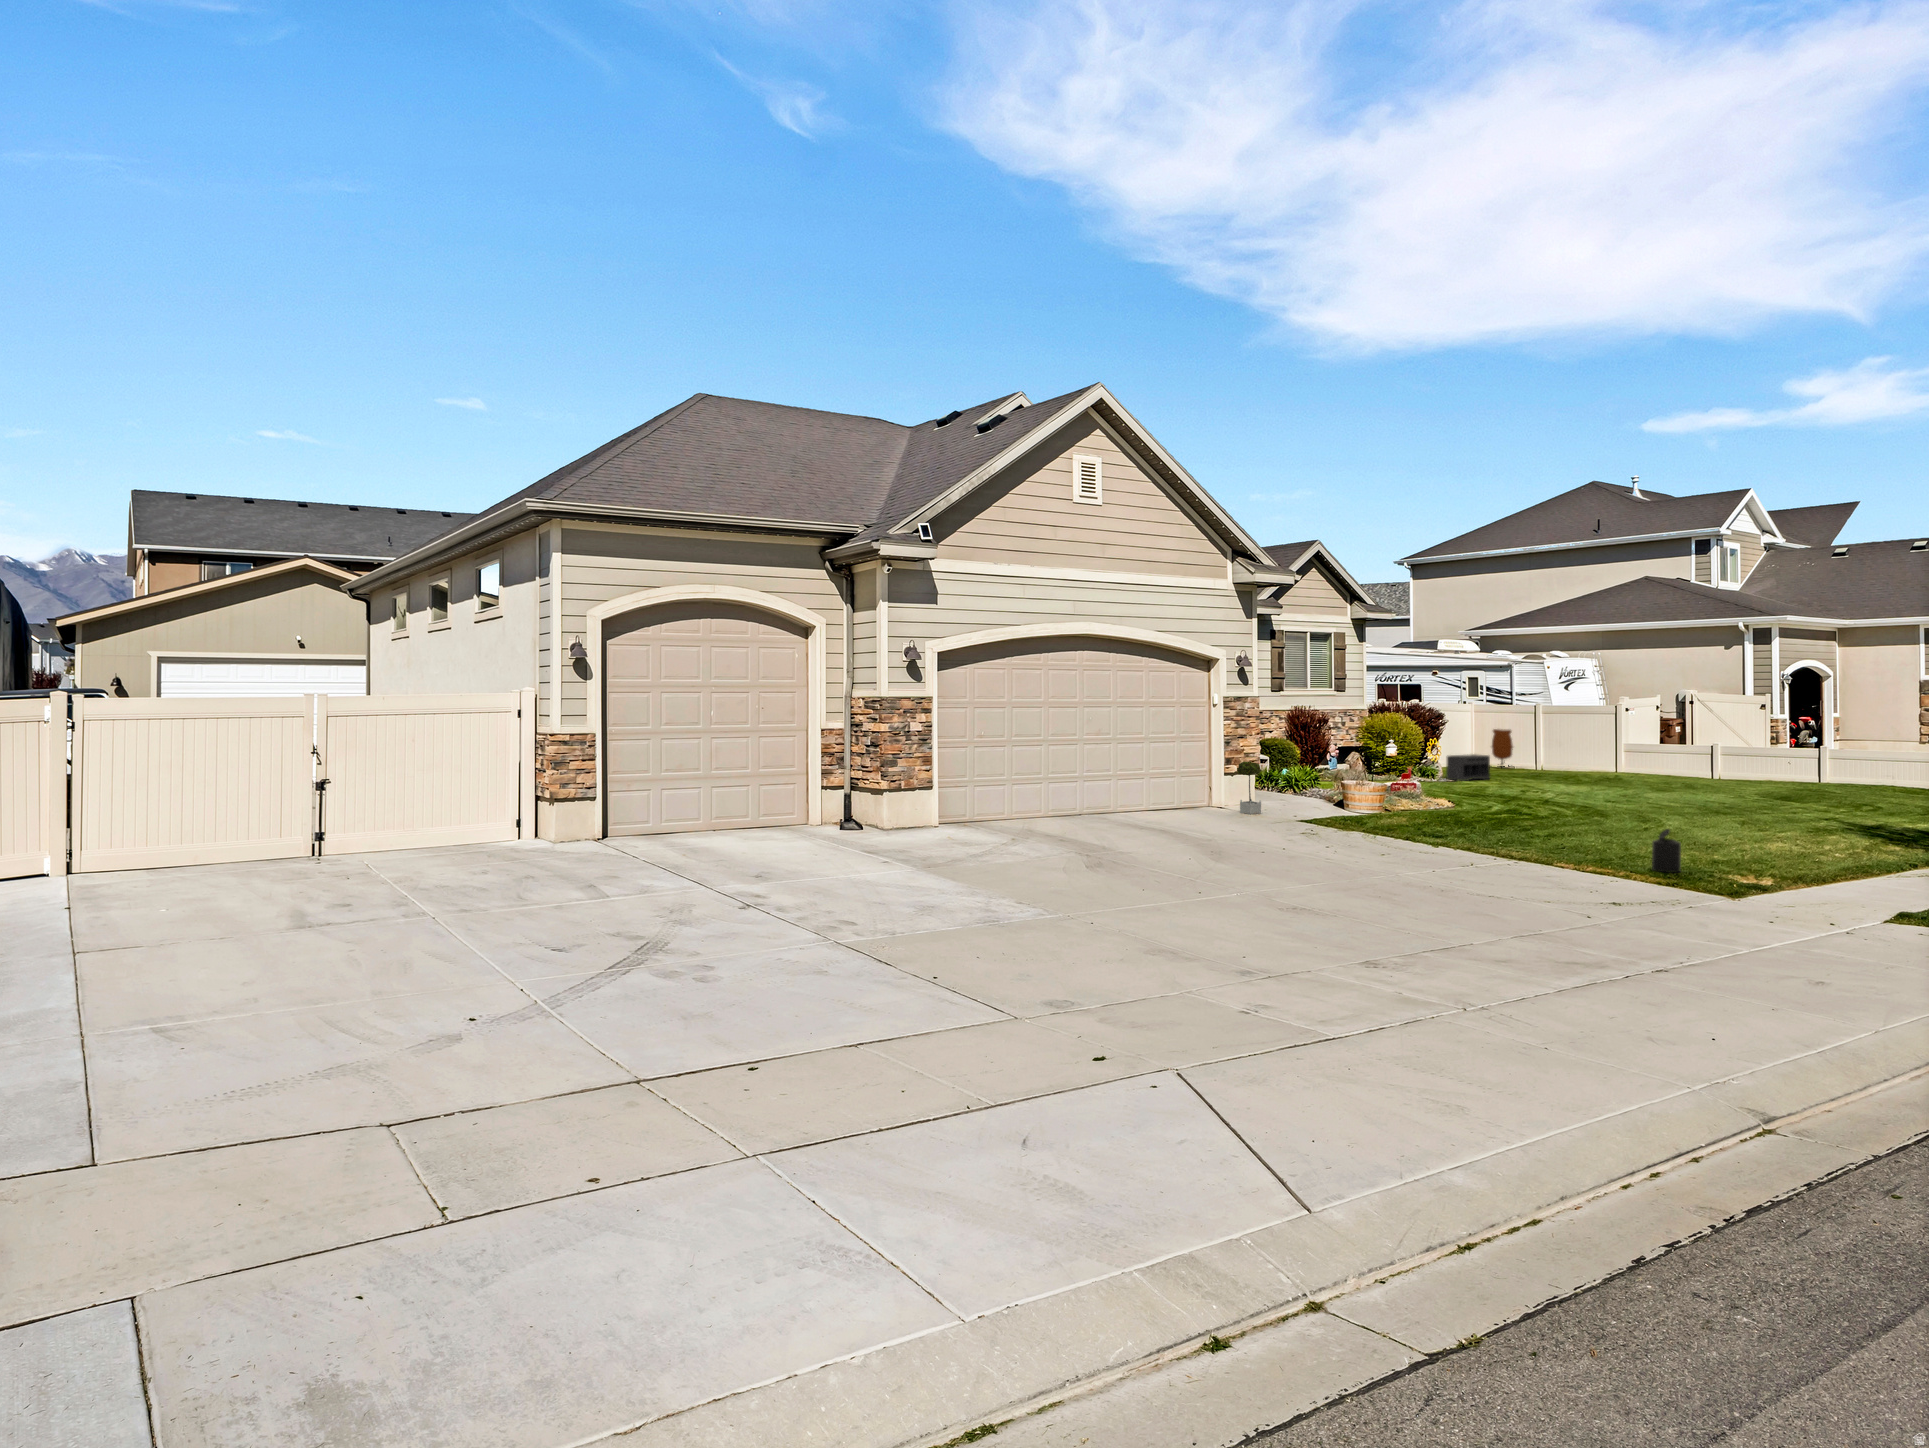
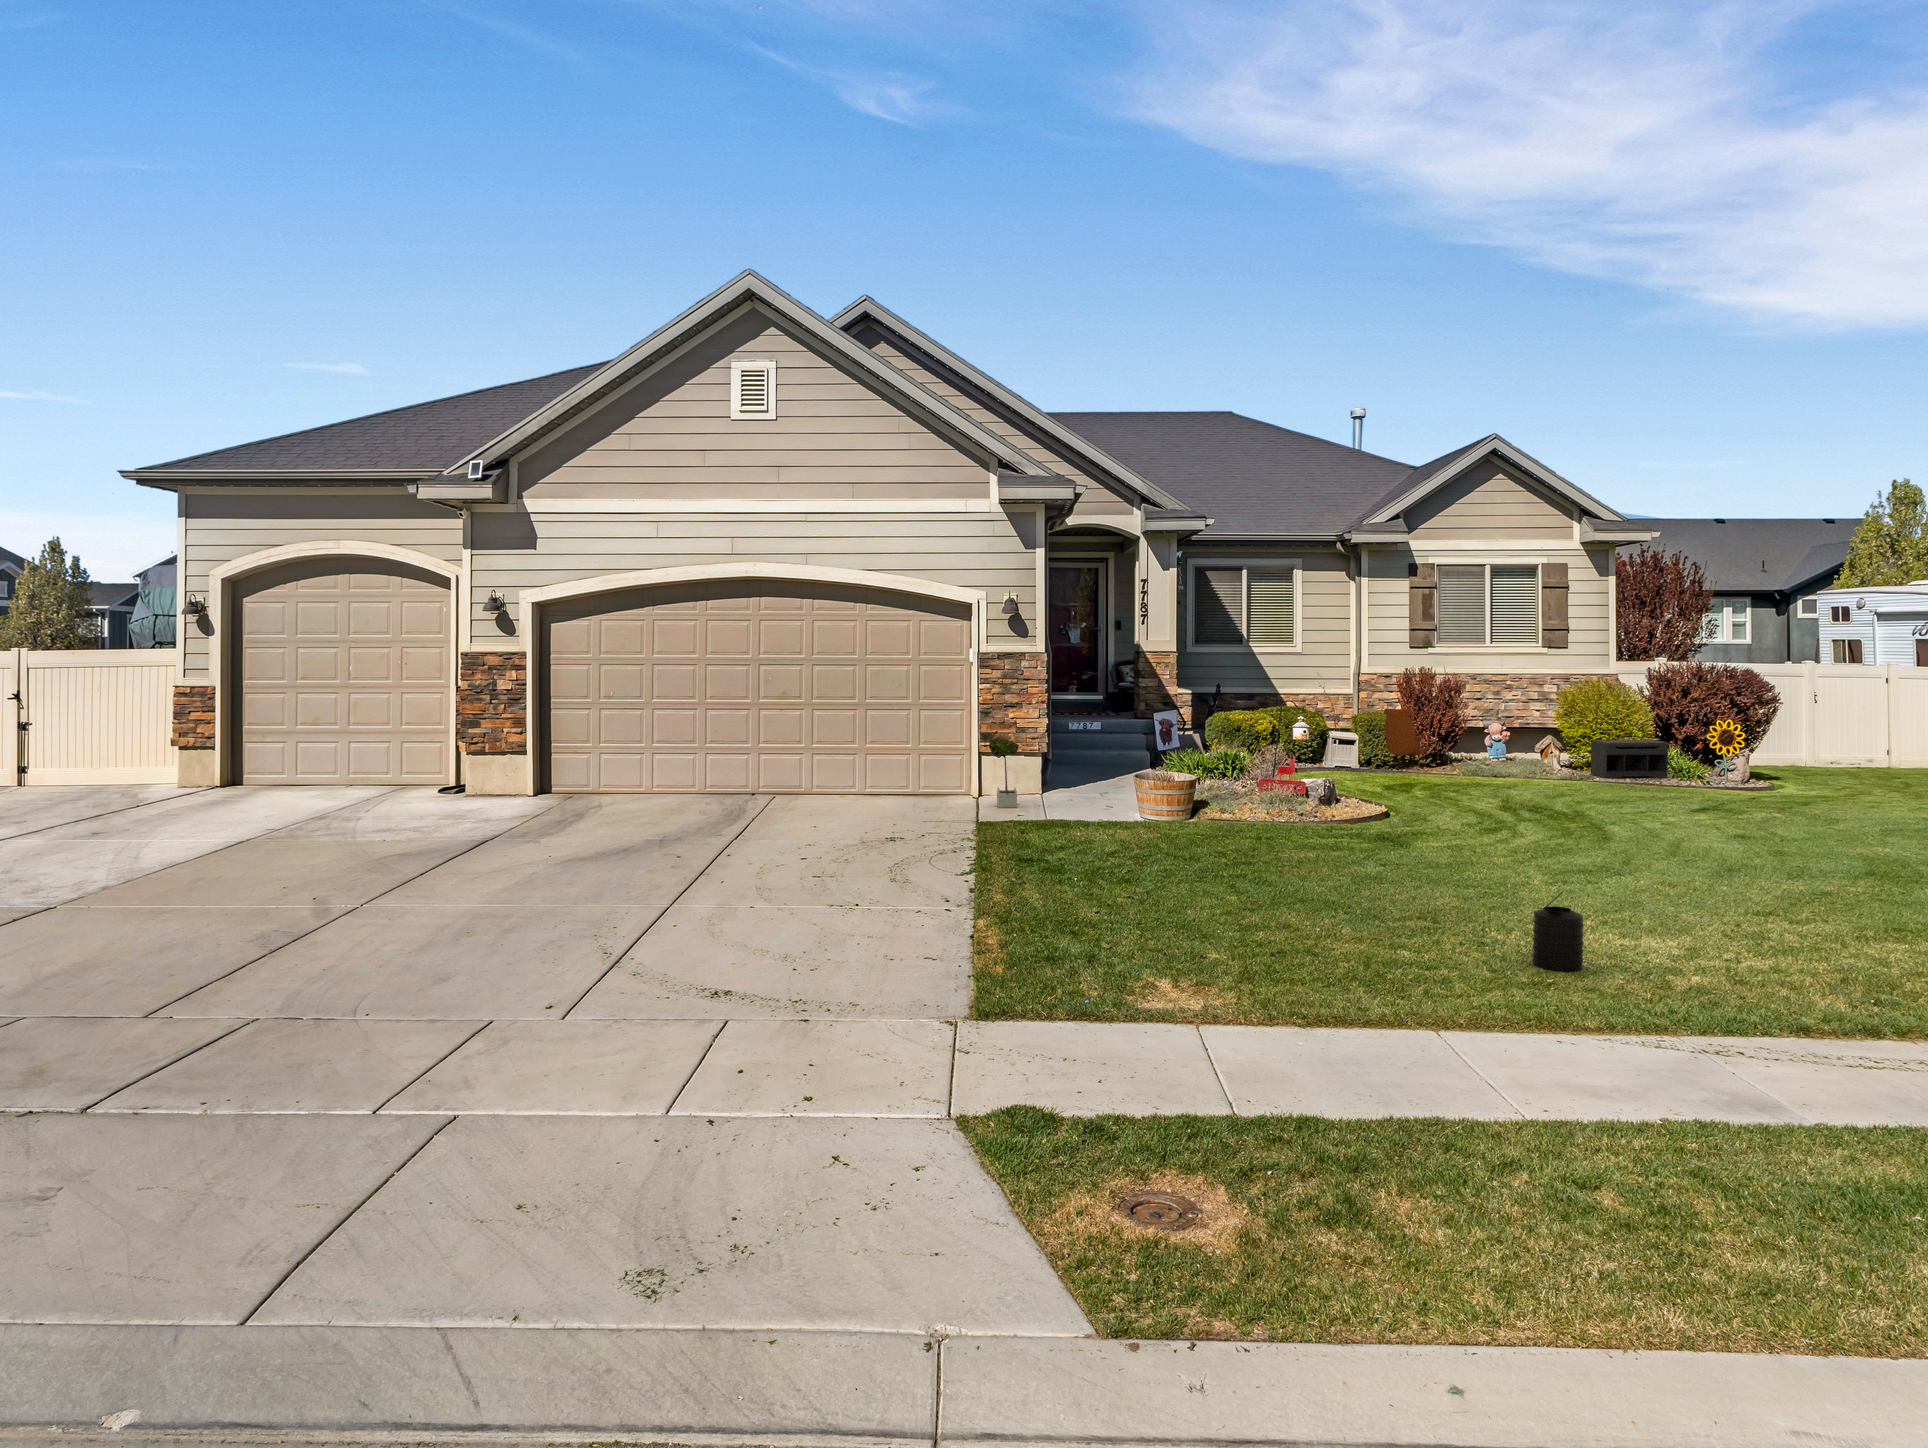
lounge chair: present [1492,729,1515,768] -> present [1384,708,1428,770]
trash can: present [1652,829,1681,873] -> present [1532,891,1584,971]

